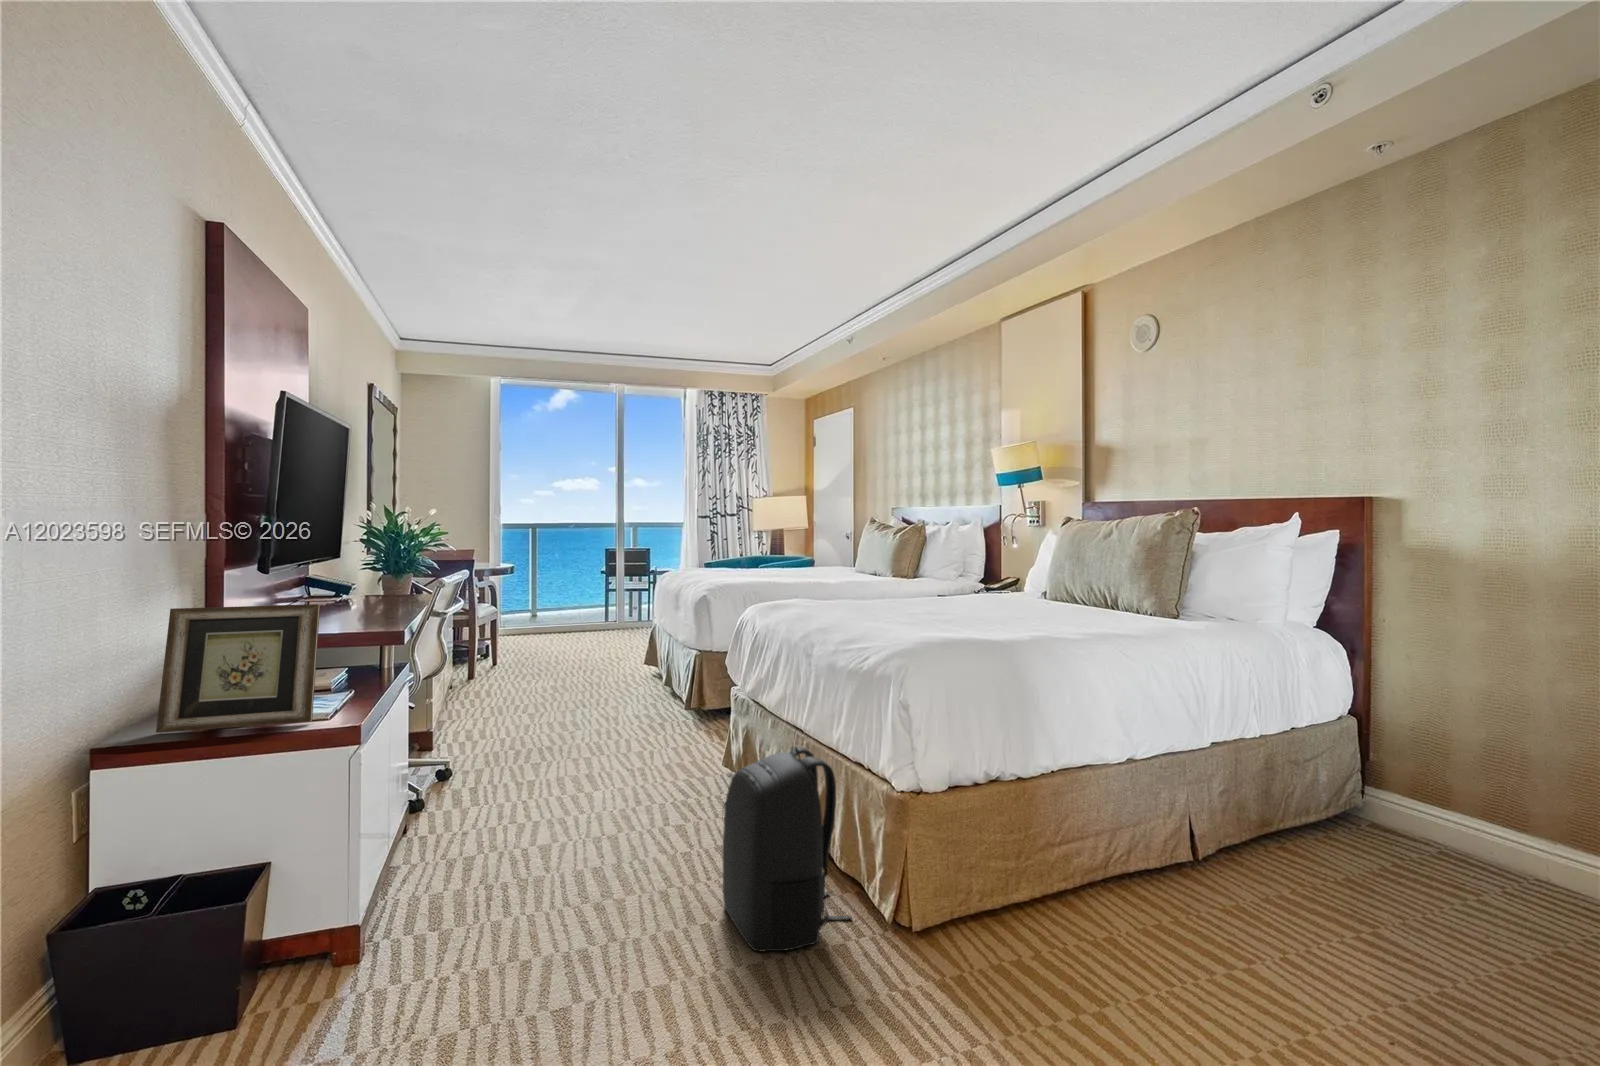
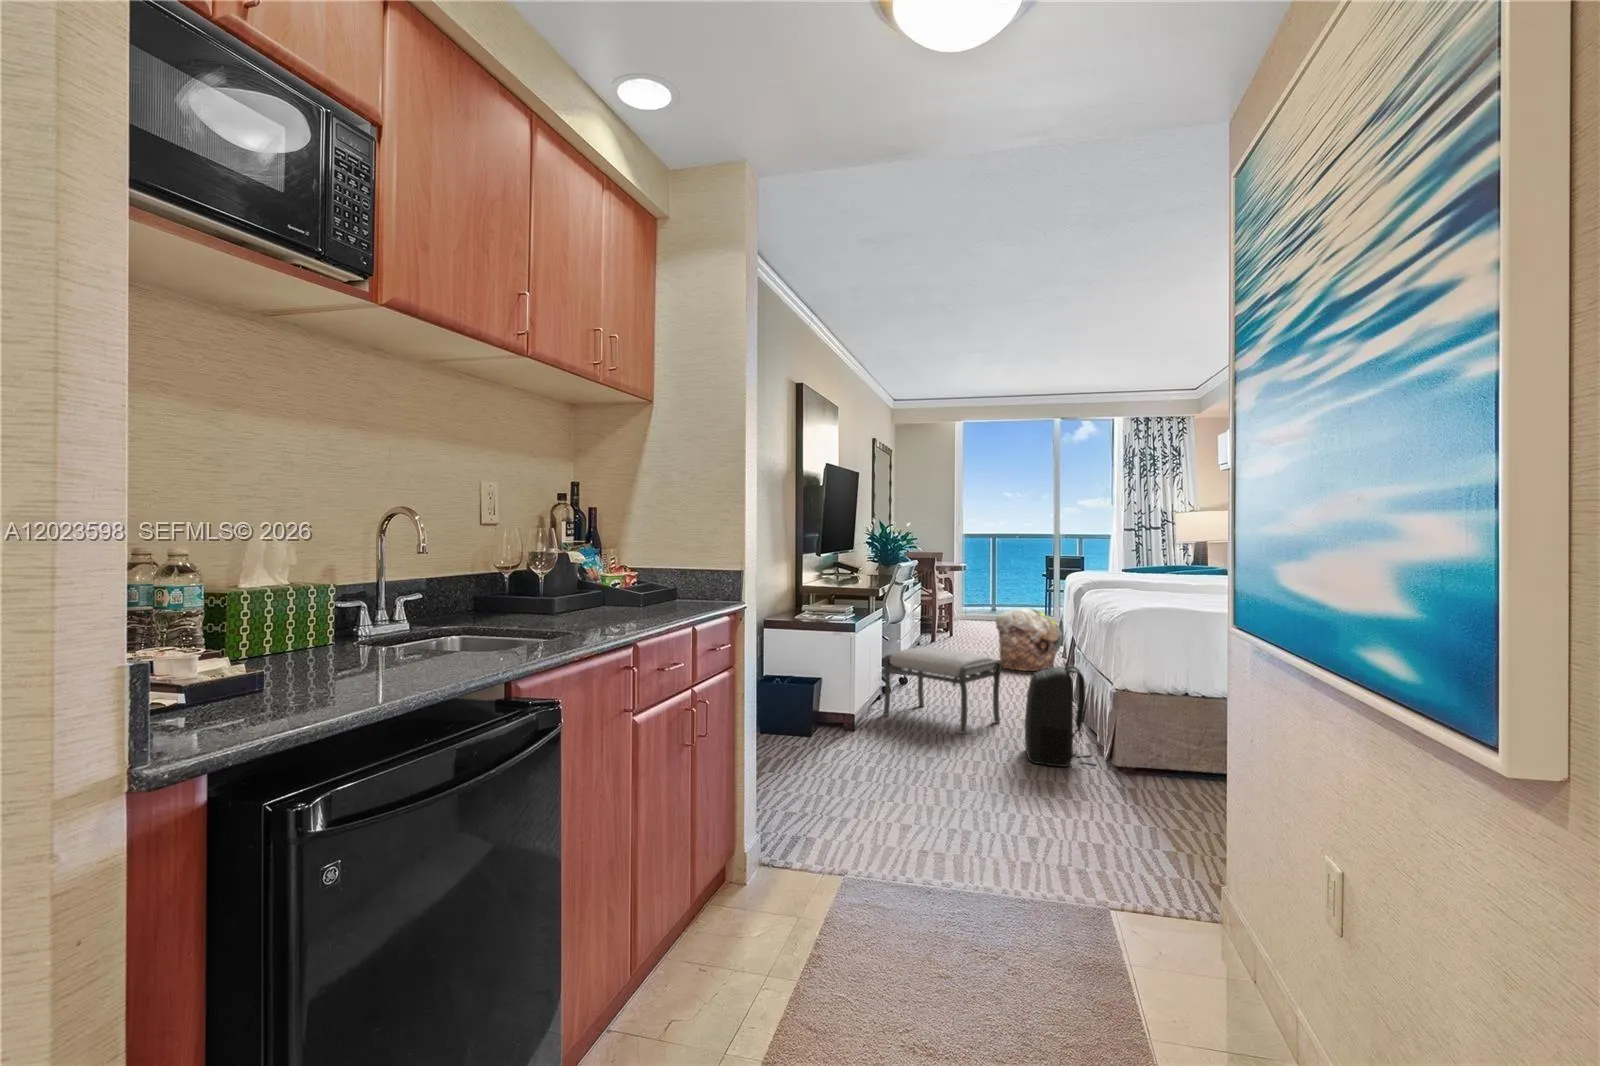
picture frame: present [156,604,320,733] -> none [785,570,841,622]
laundry basket: none [577,625,671,716] -> present [996,608,1062,671]
ottoman: none [419,727,646,895] -> present [883,647,1001,734]

